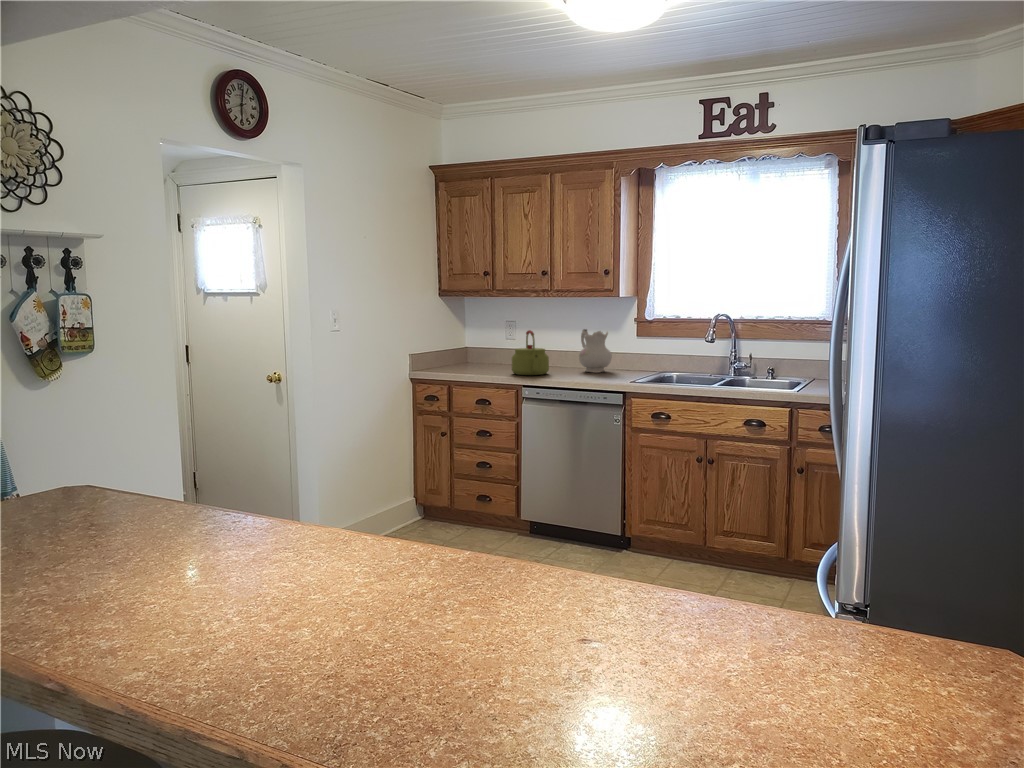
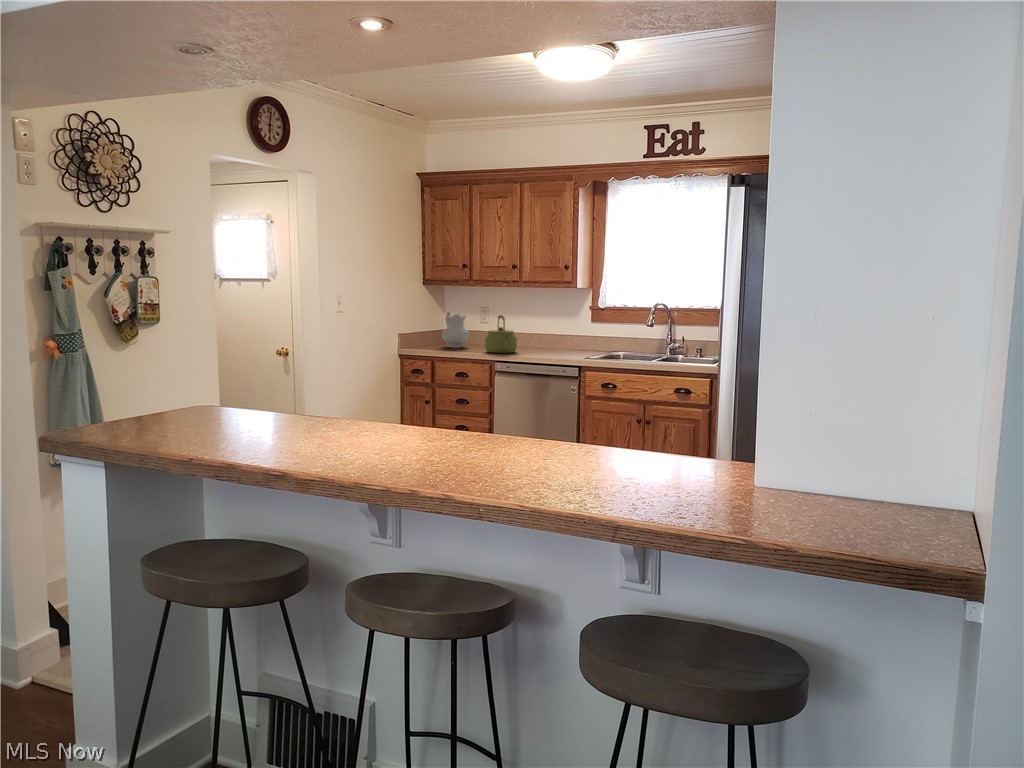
ceramic pitcher: present [579,329,612,373] -> present [442,312,469,348]

